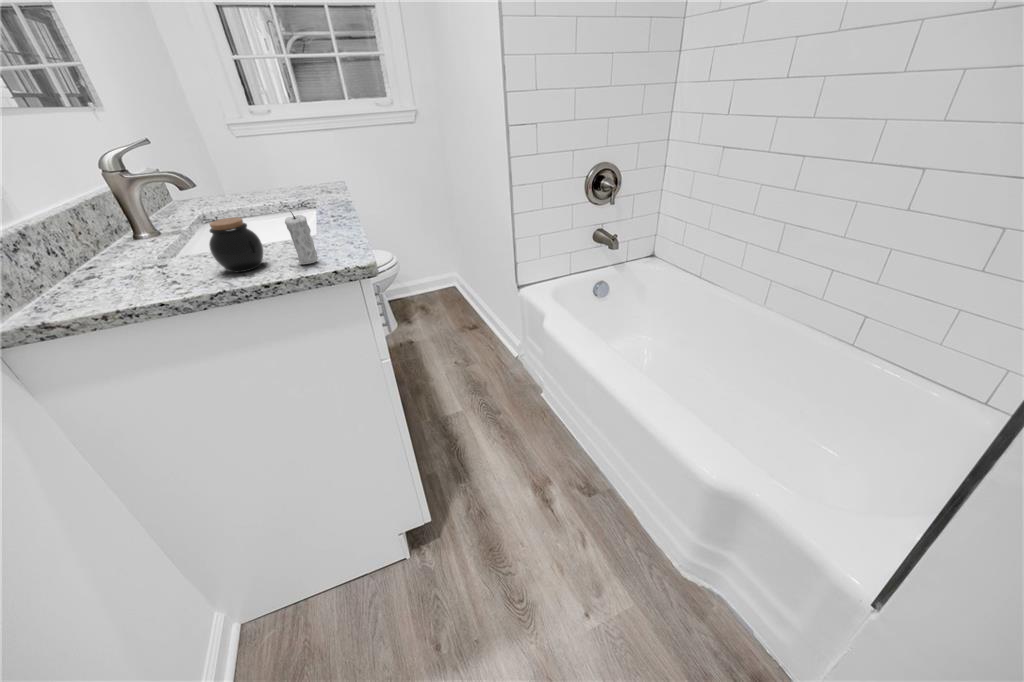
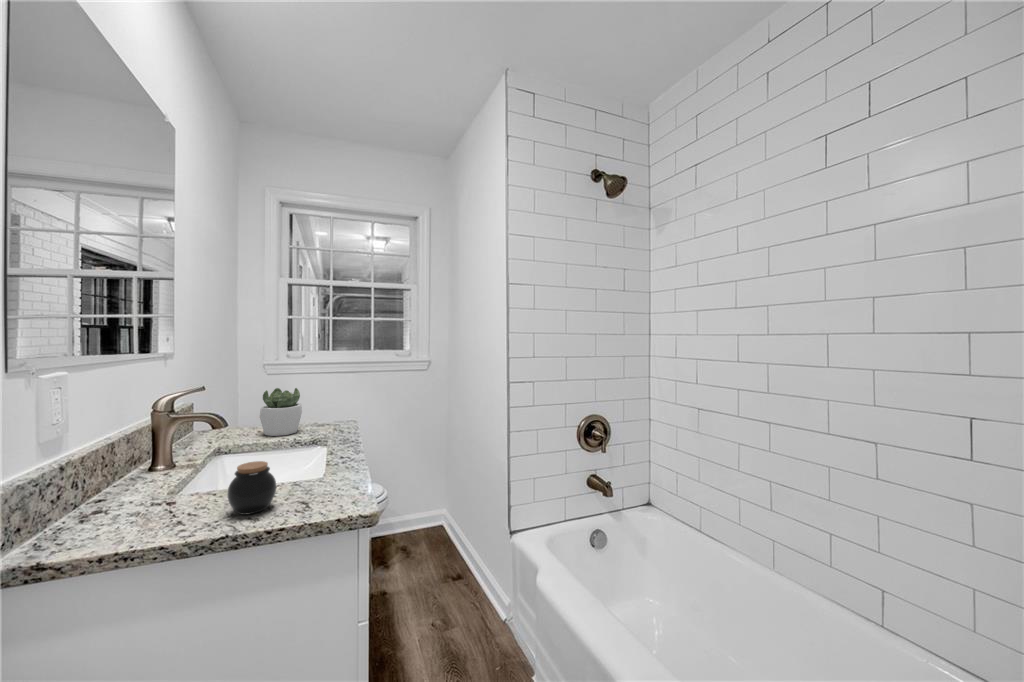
succulent plant: none [226,144,281,202] -> present [260,388,302,436]
candle: present [285,211,318,264] -> none [305,455,326,509]

